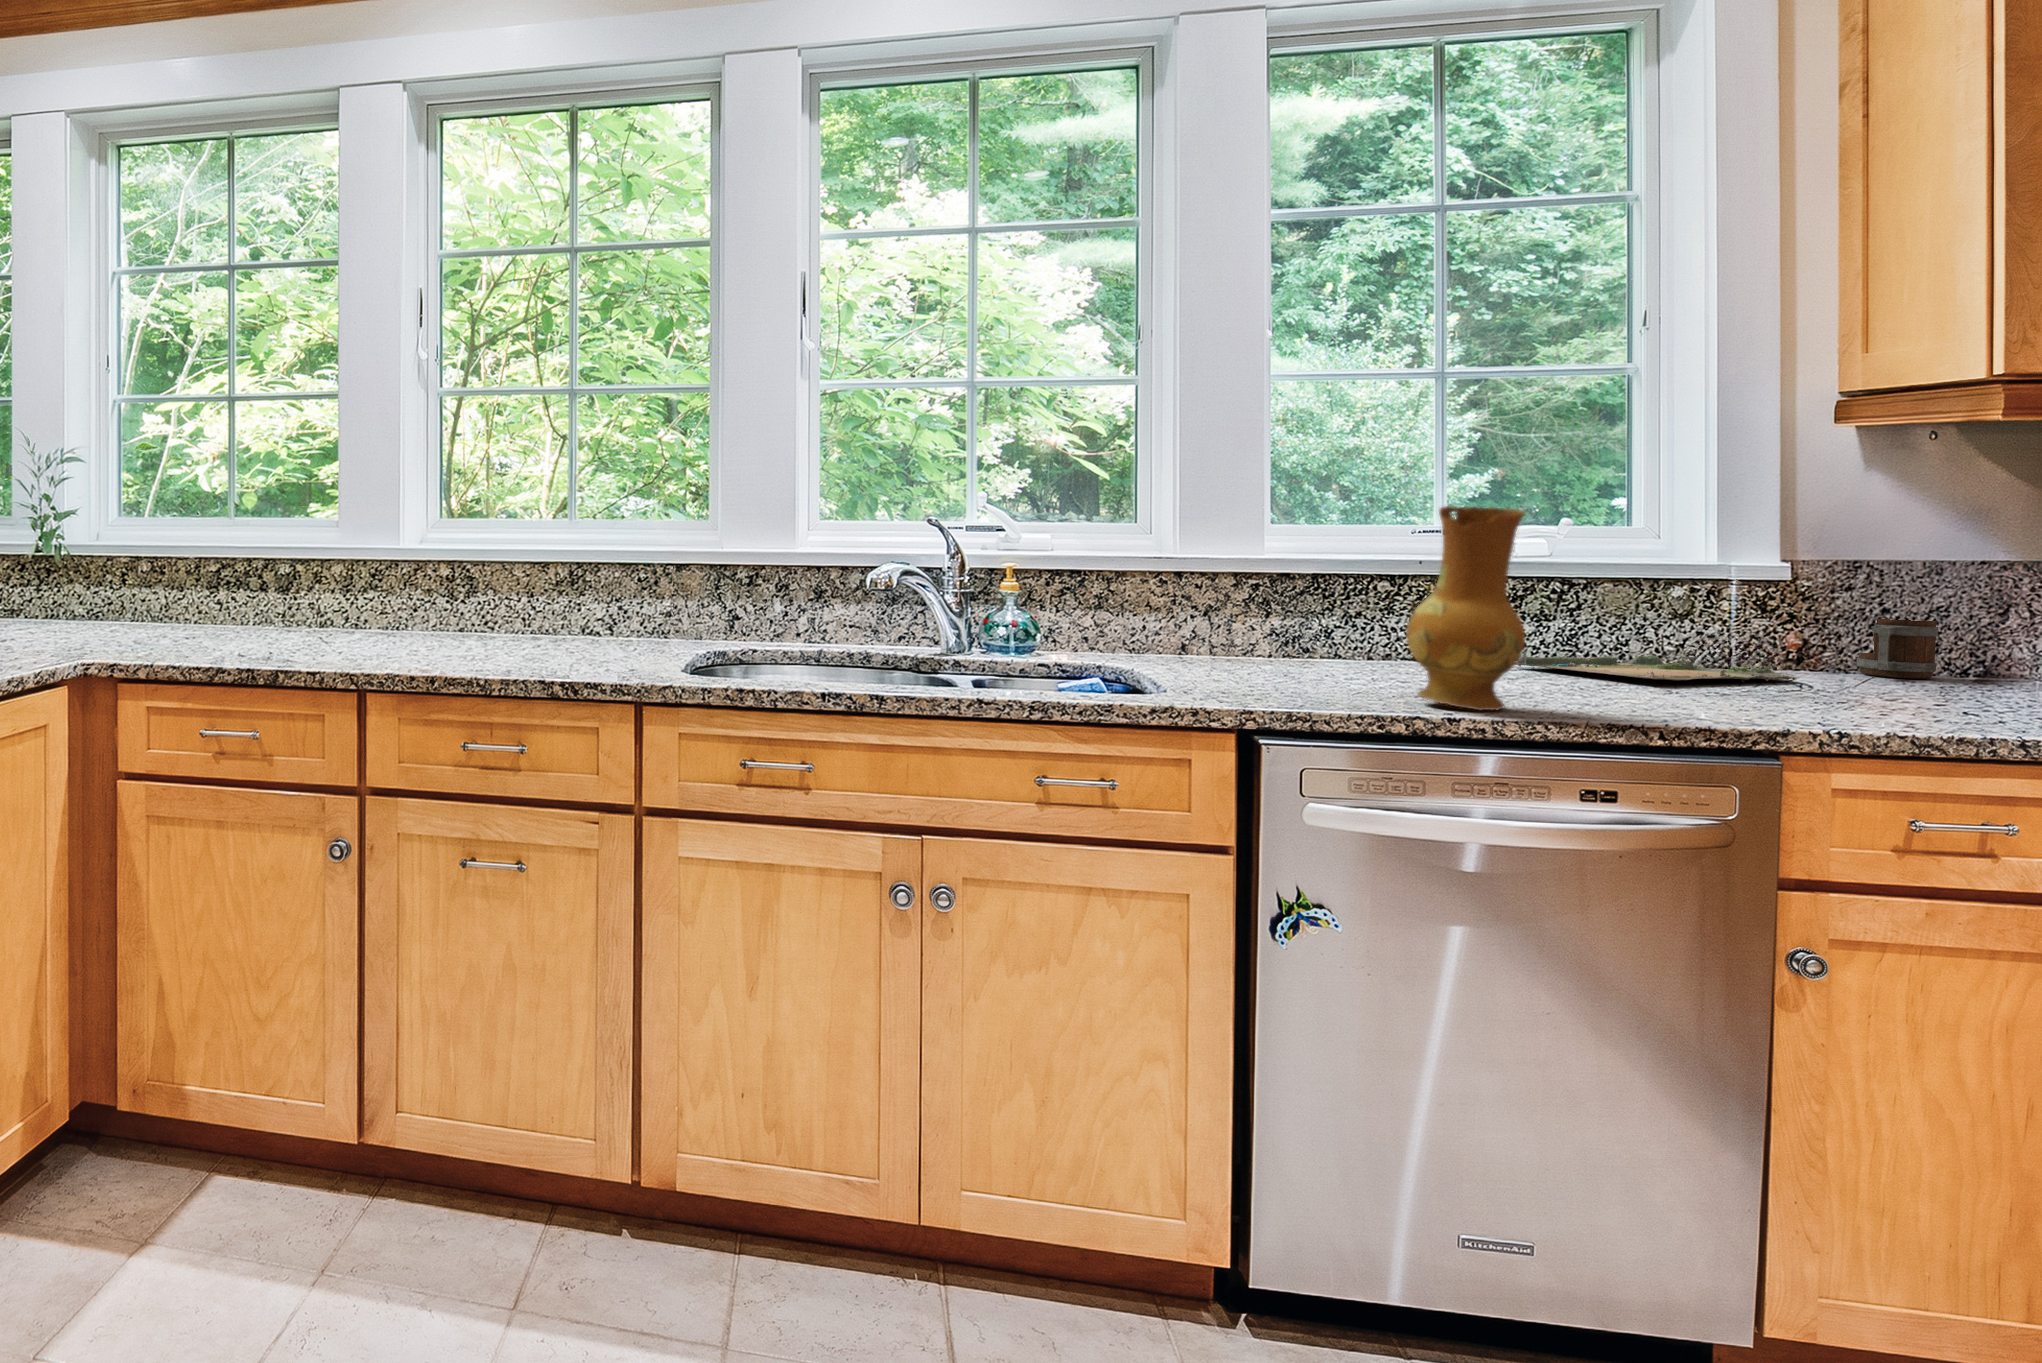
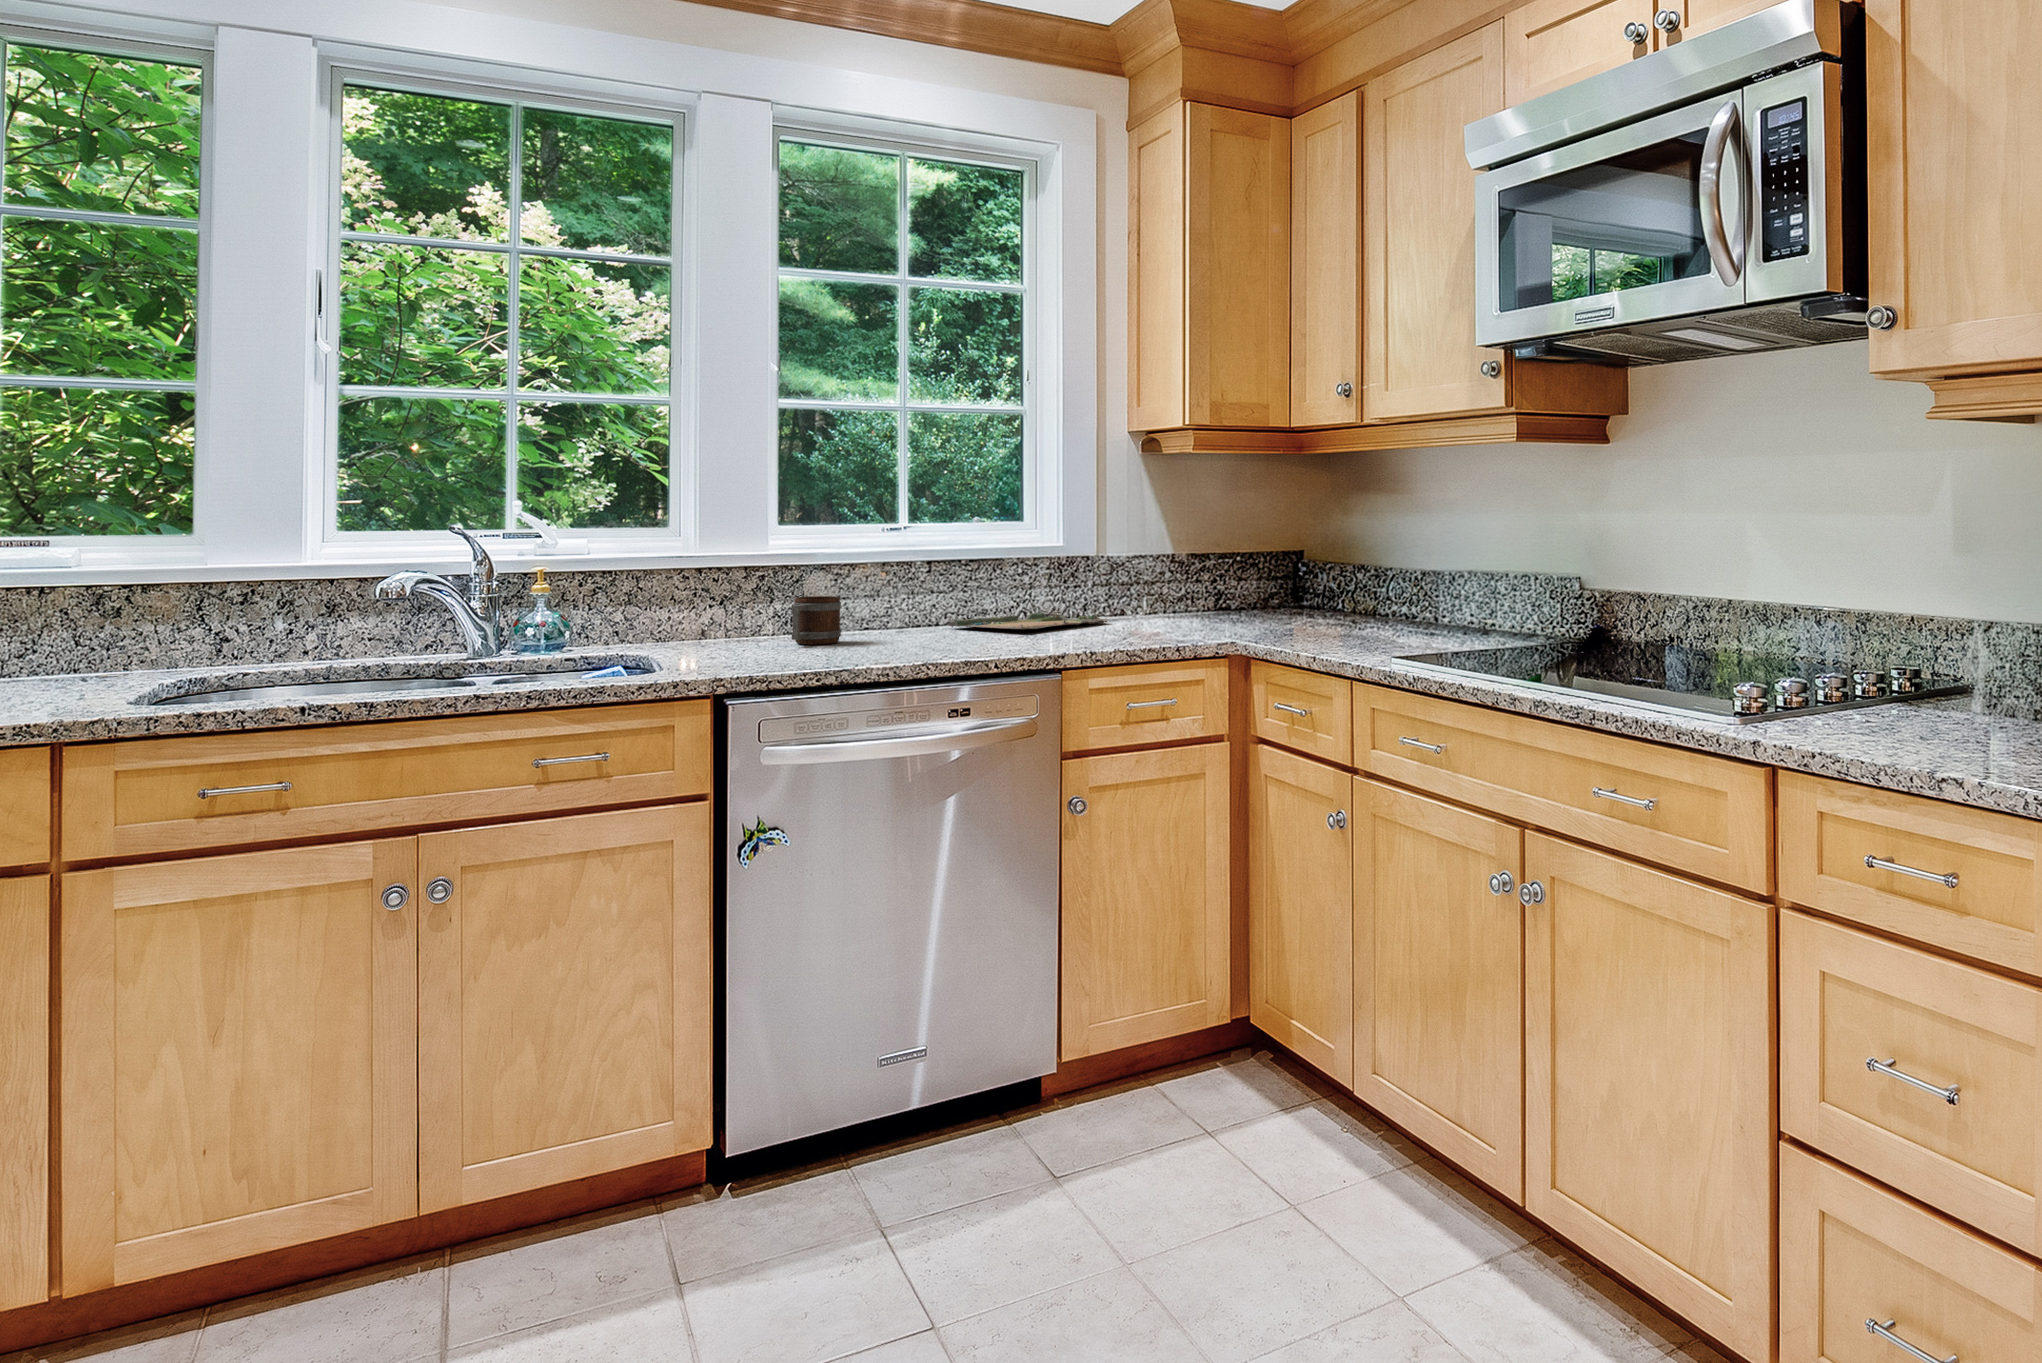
ceramic jug: present [1406,506,1525,710] -> none [840,513,916,663]
mug: present [1857,619,1938,679] -> present [792,596,841,644]

